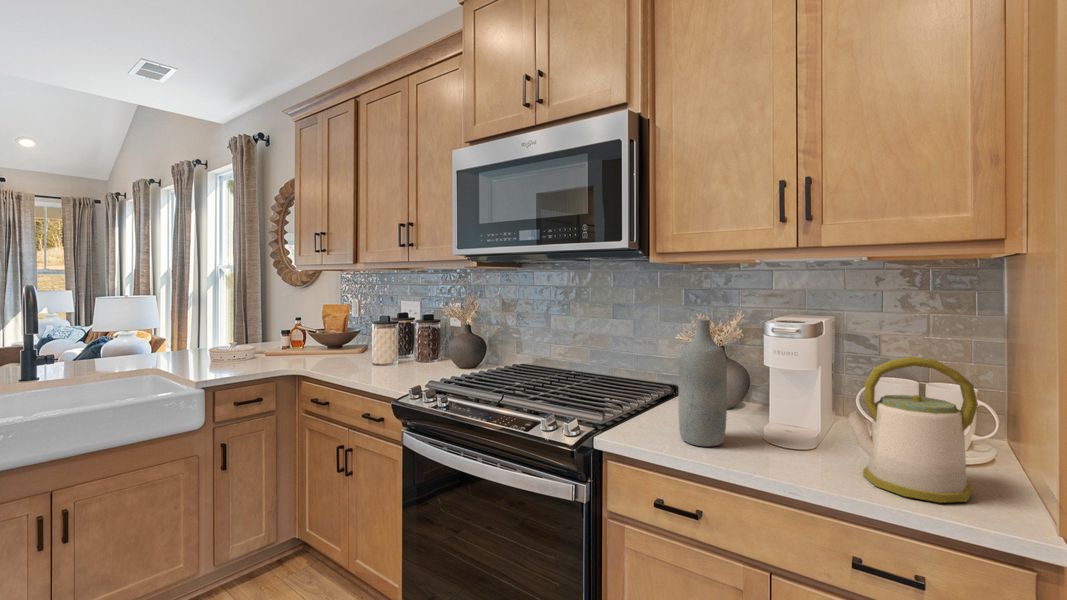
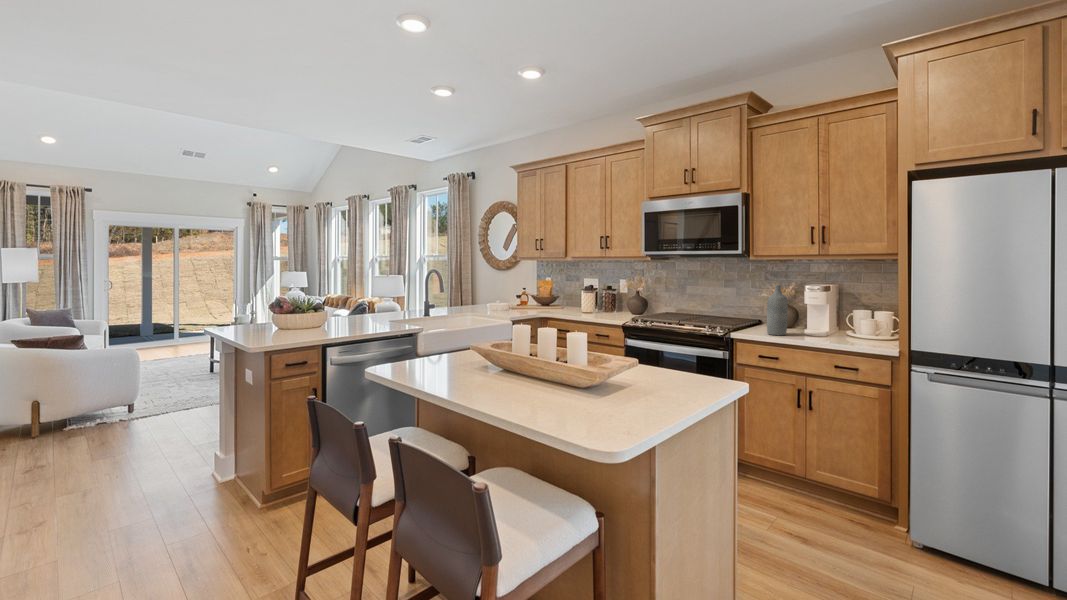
kettle: present [845,356,978,503] -> none [834,297,879,345]

